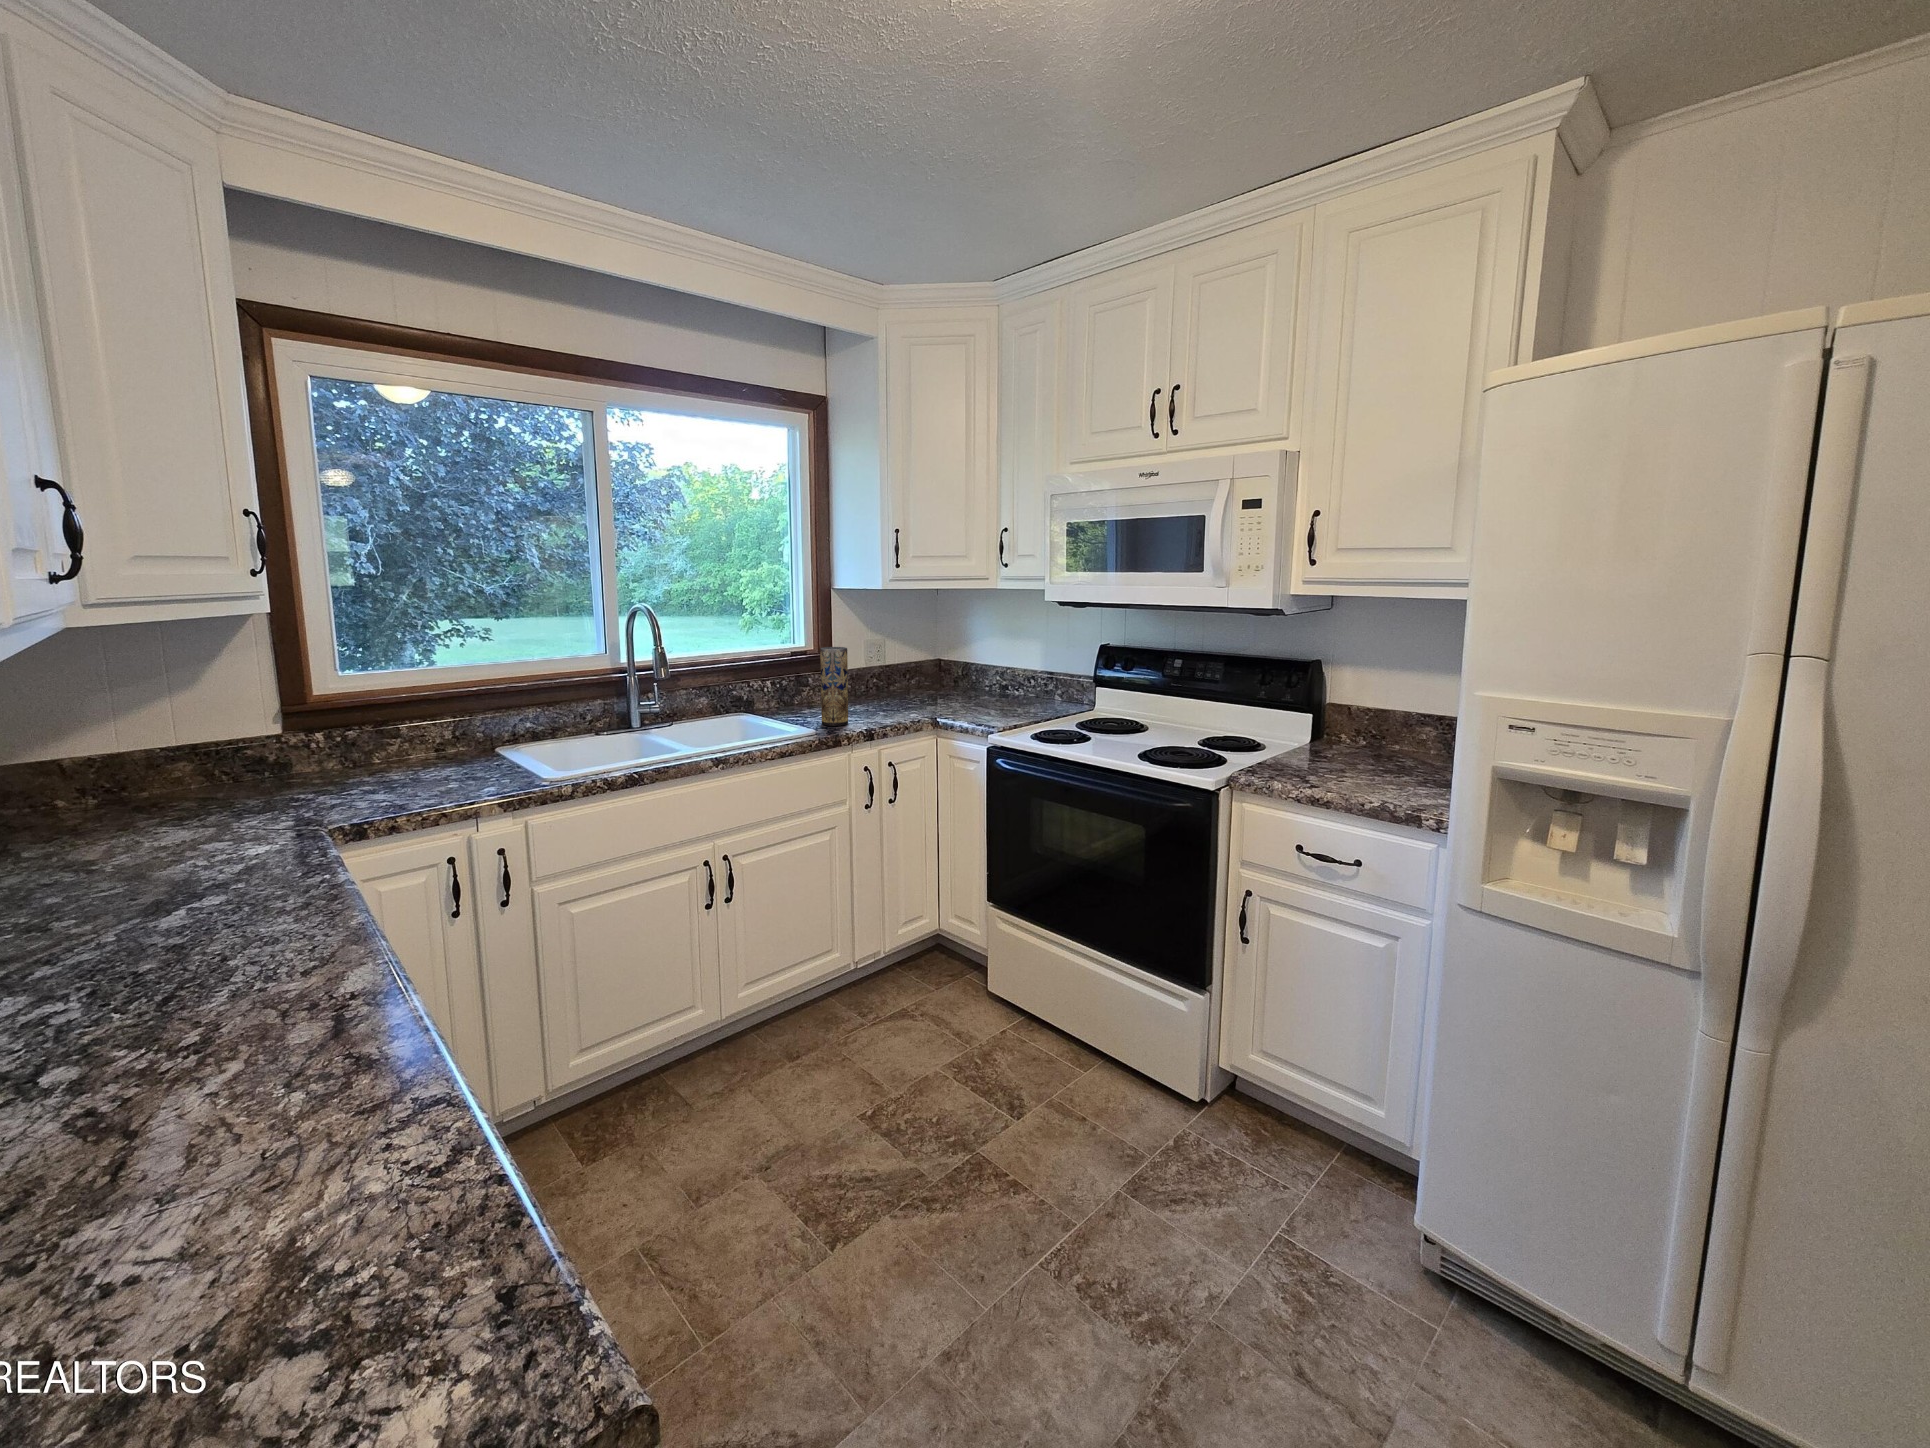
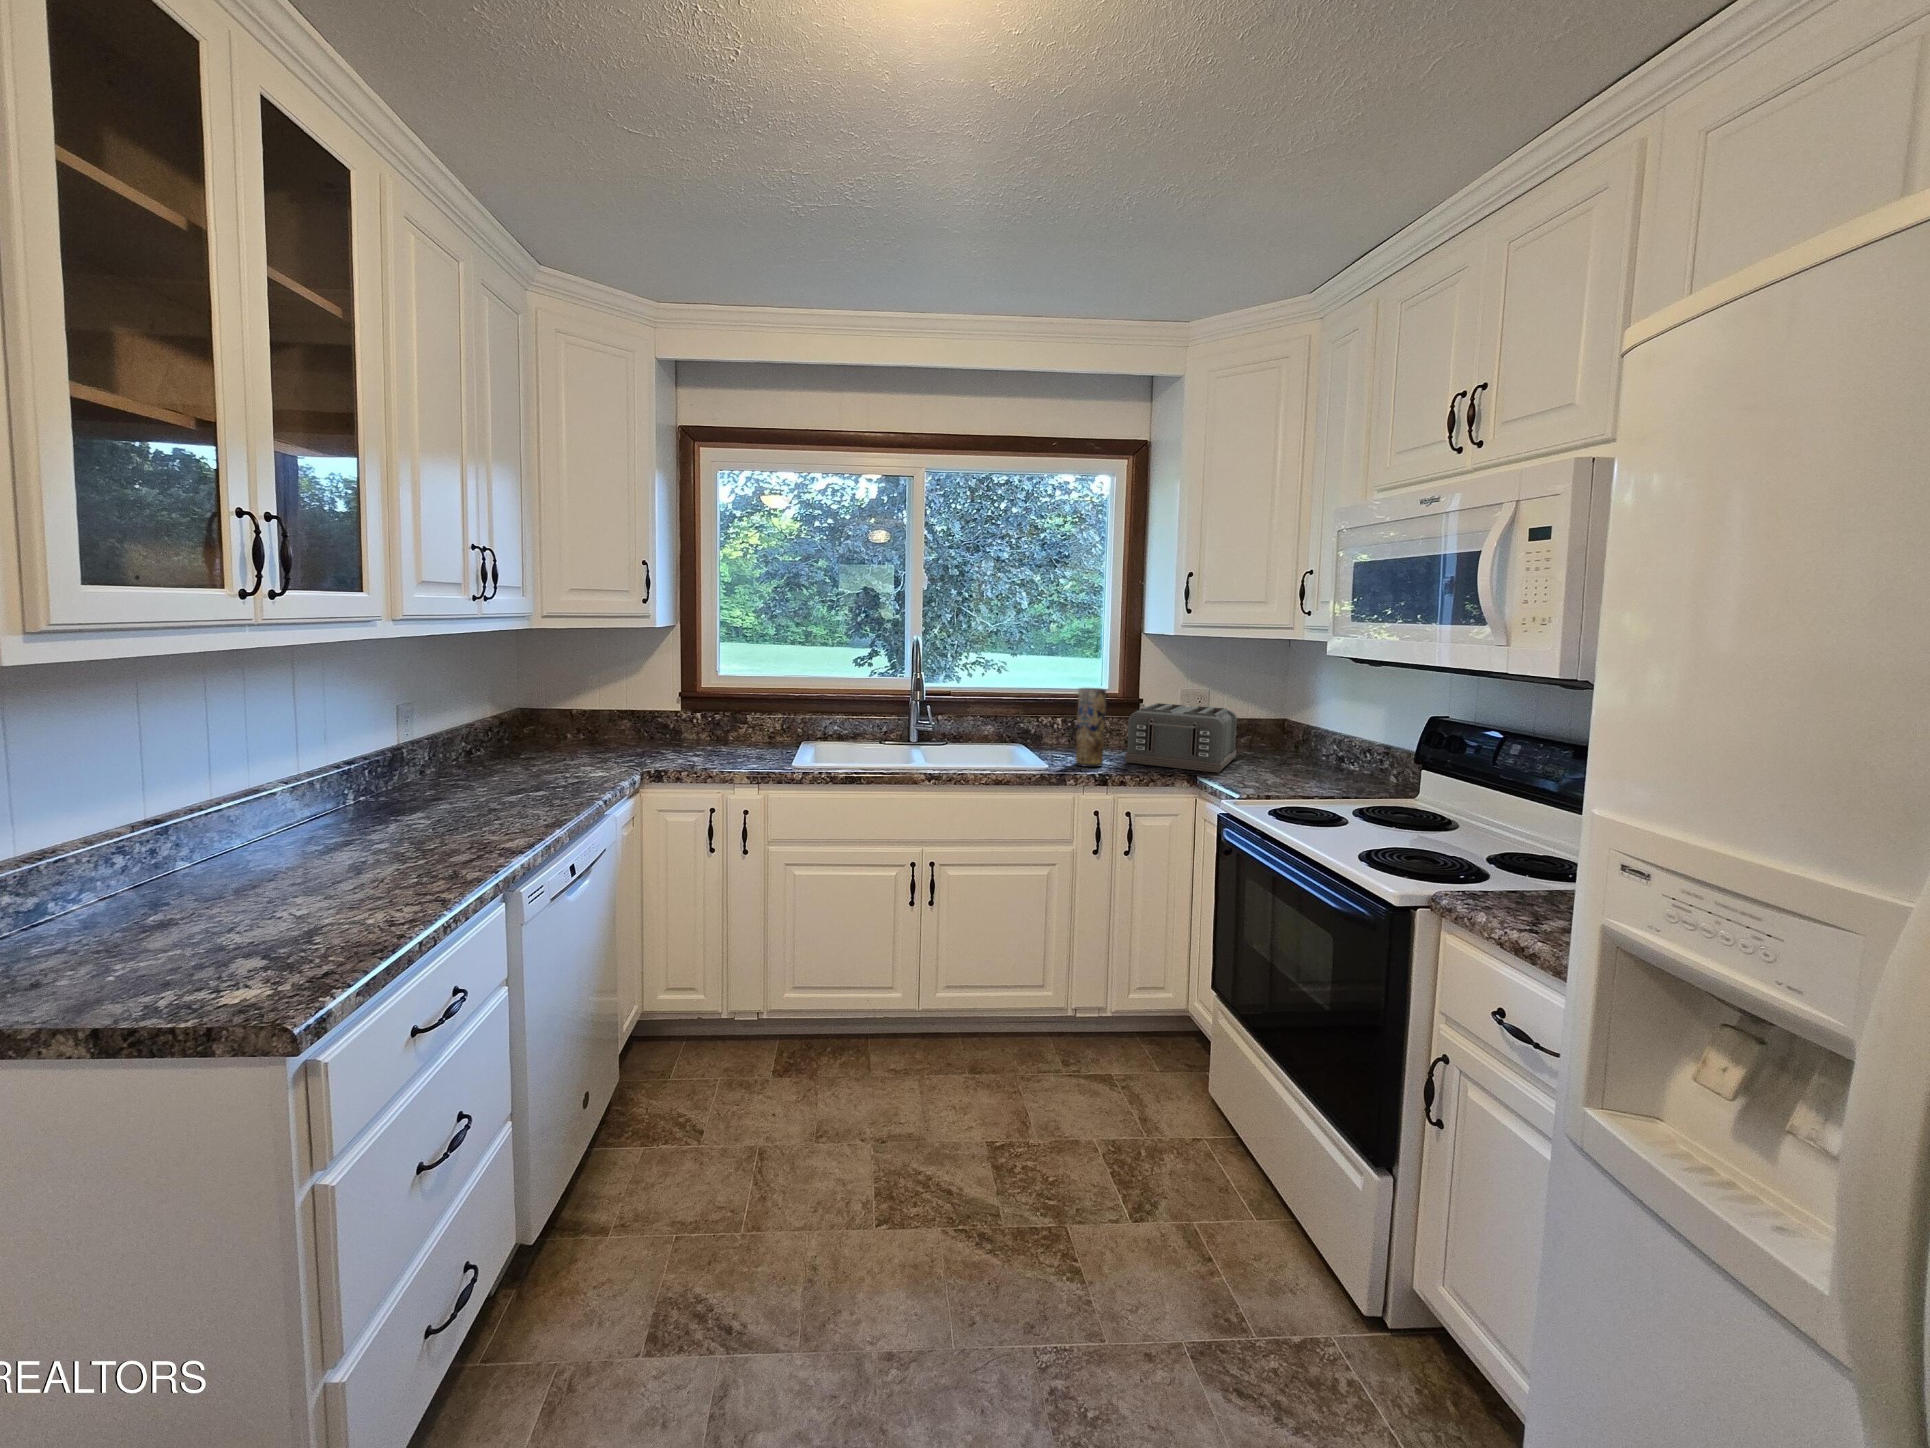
toaster: none [851,655,945,716] -> present [1125,703,1237,773]

